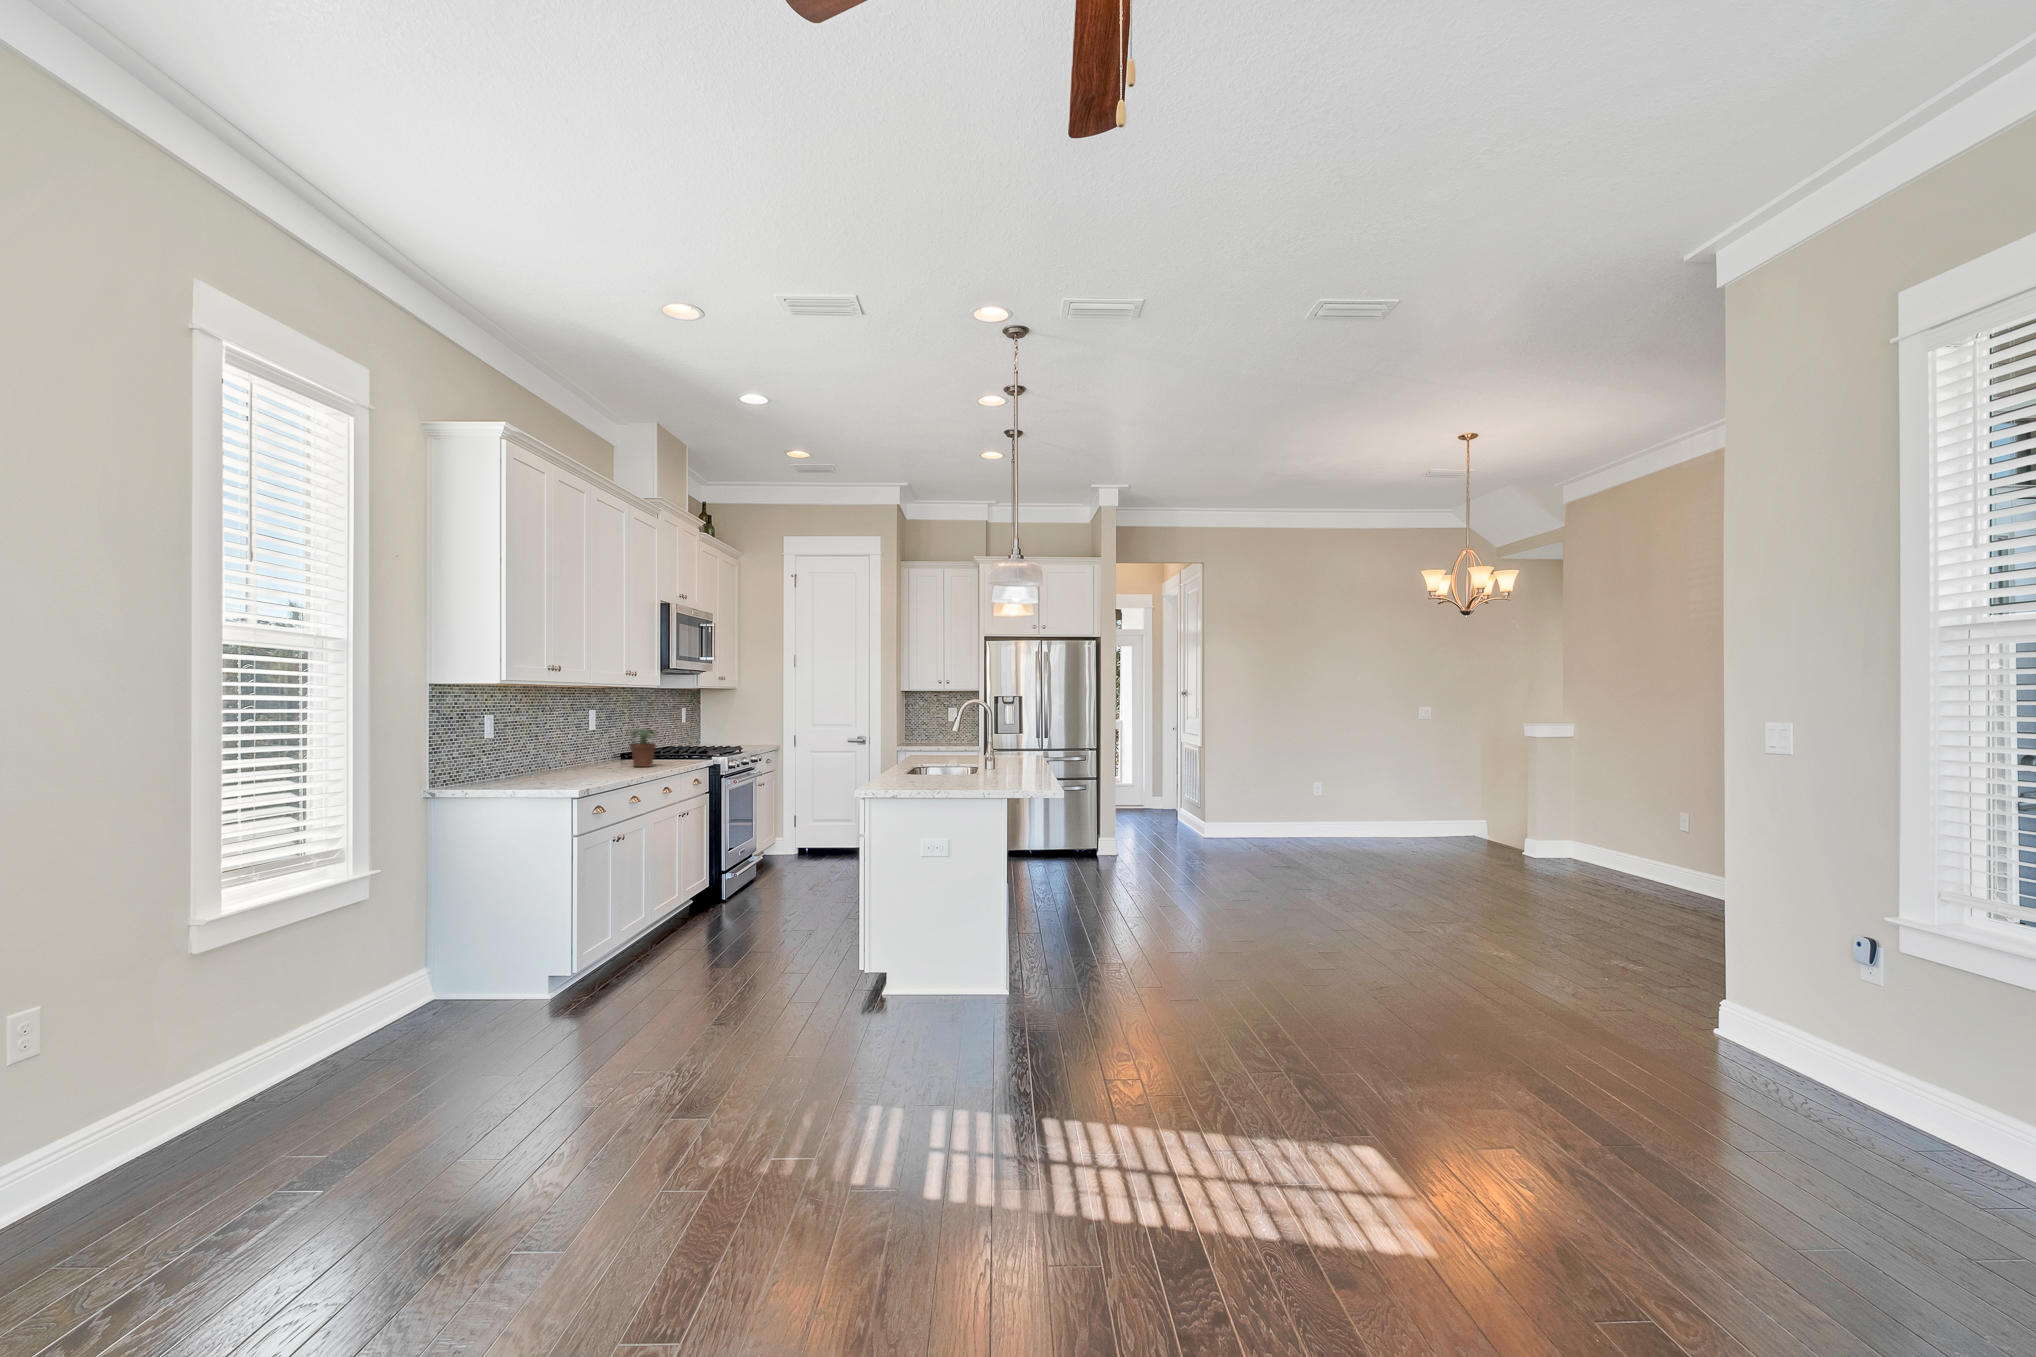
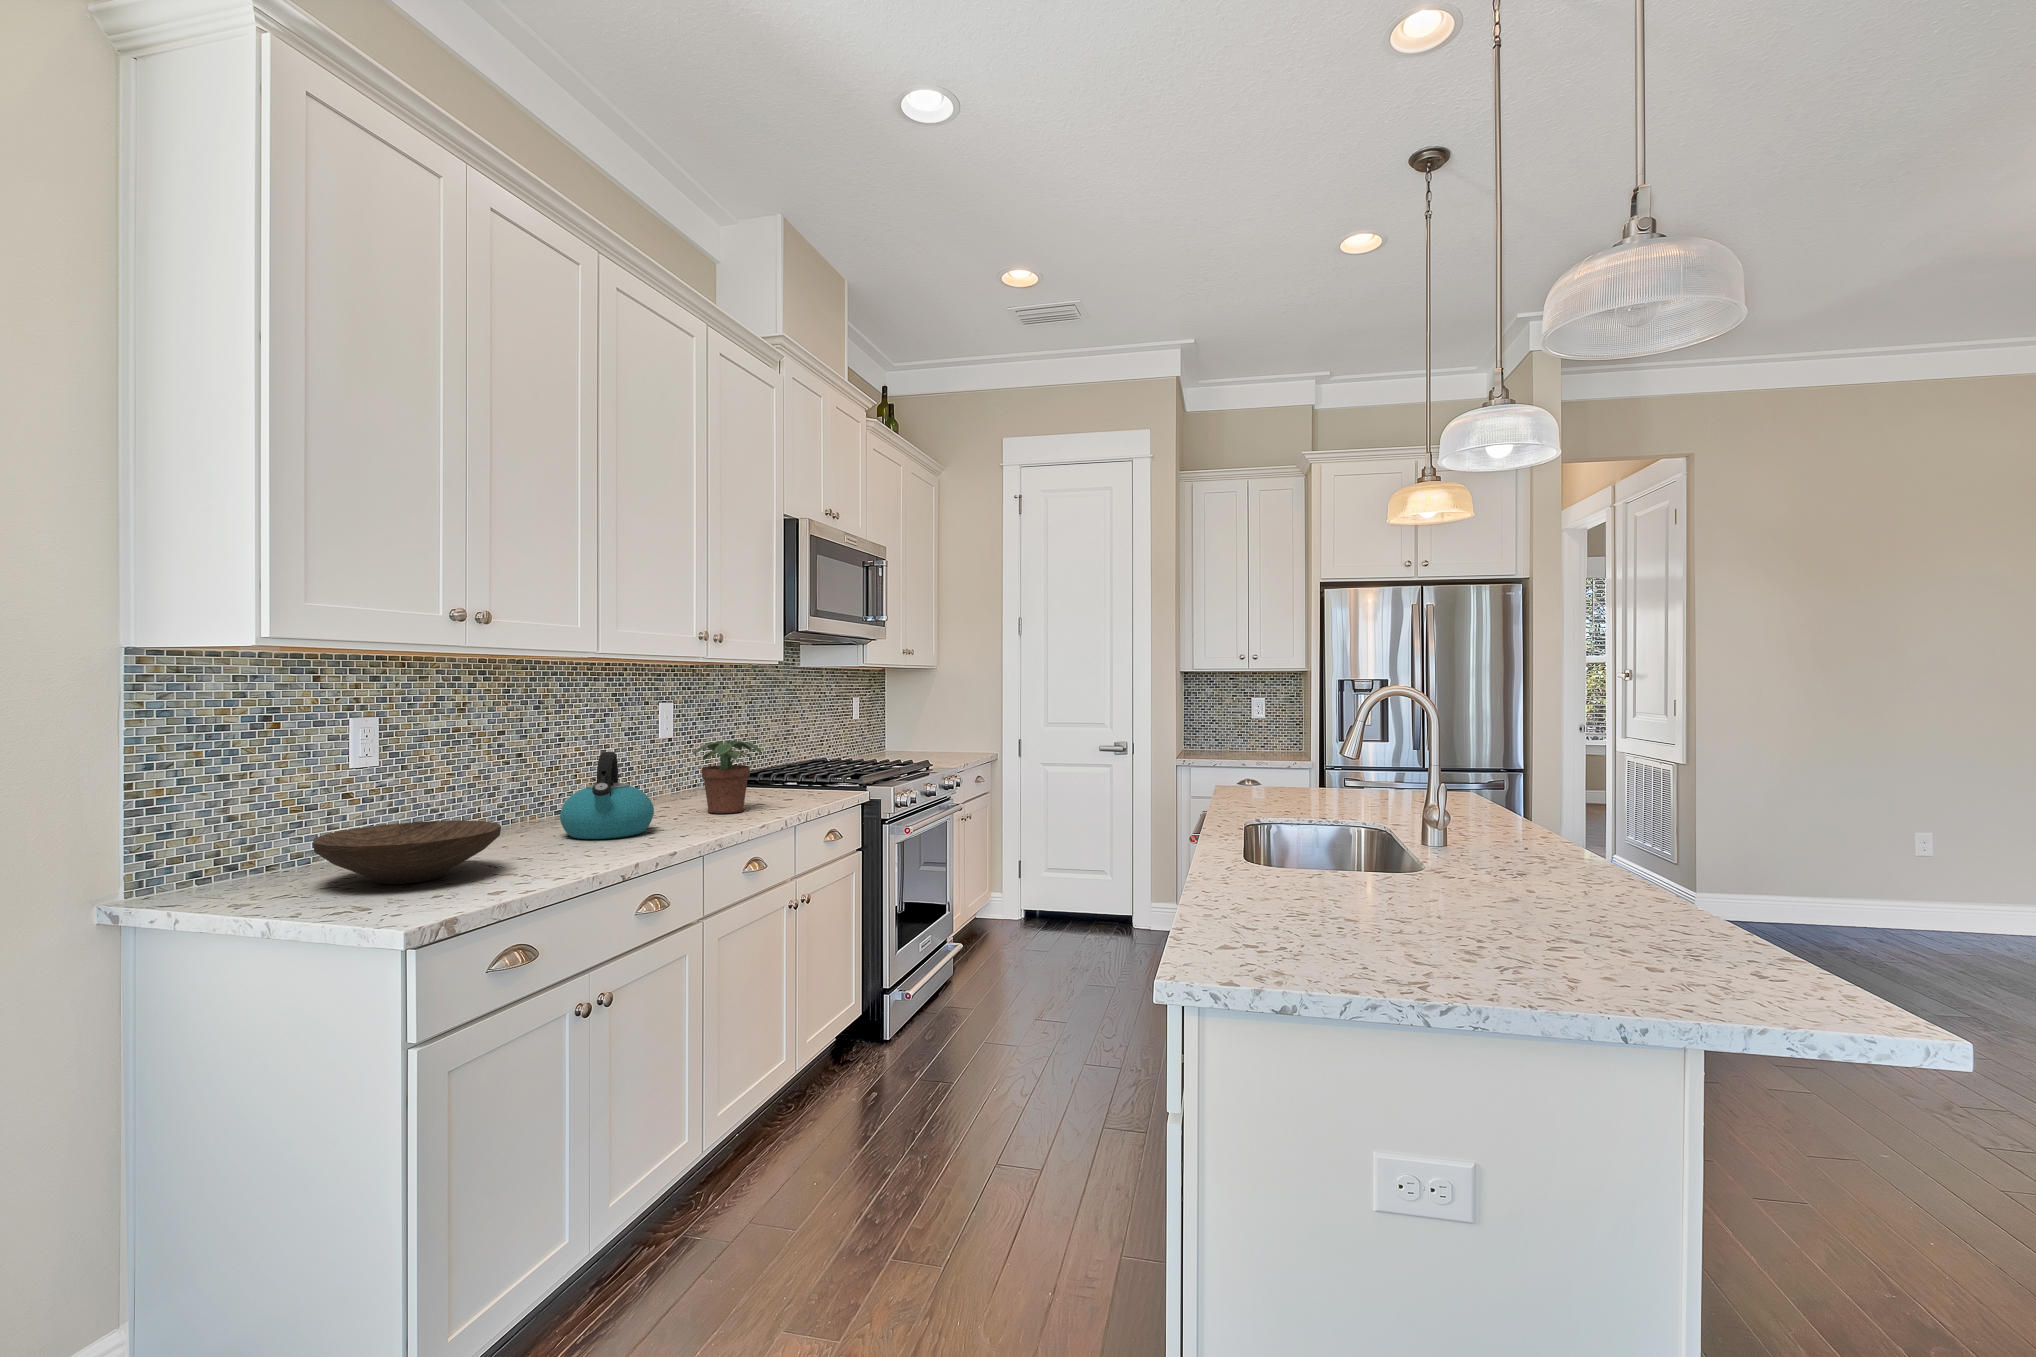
kettle: none [574,733,619,774] -> present [560,752,654,839]
wooden bowl: none [502,761,577,784] -> present [313,820,501,884]

